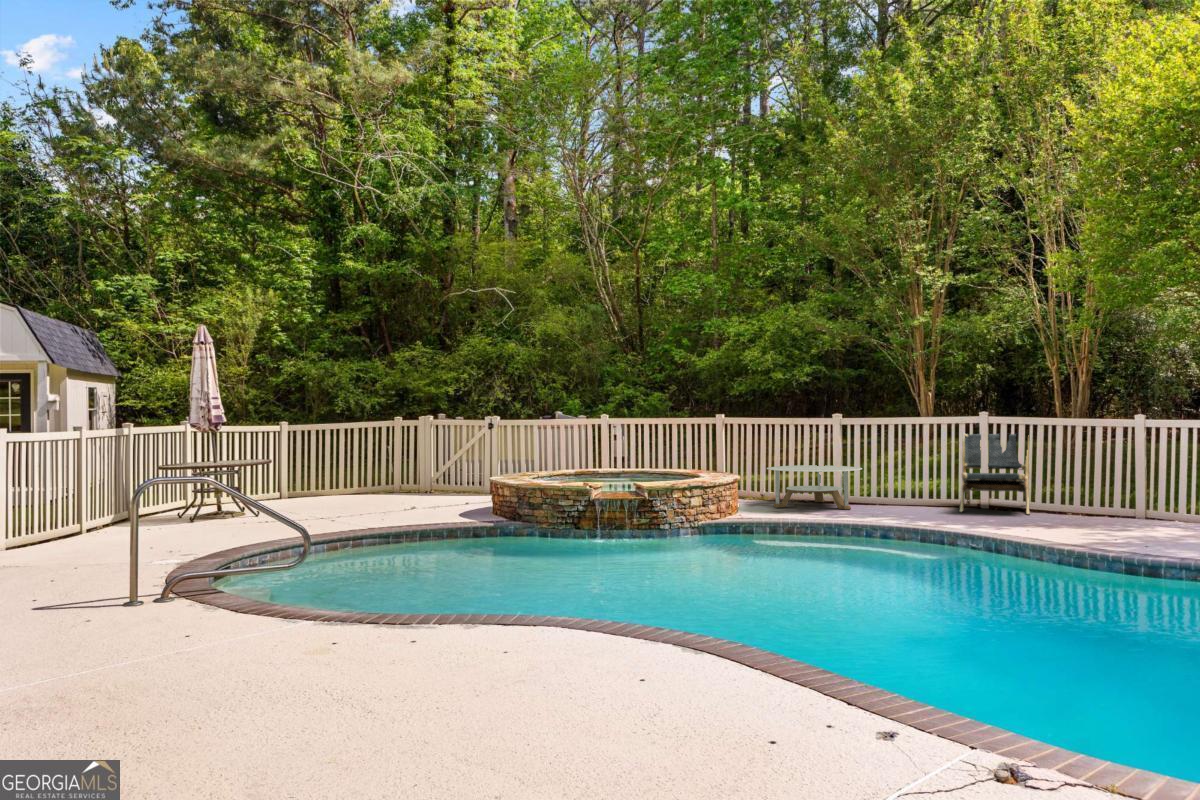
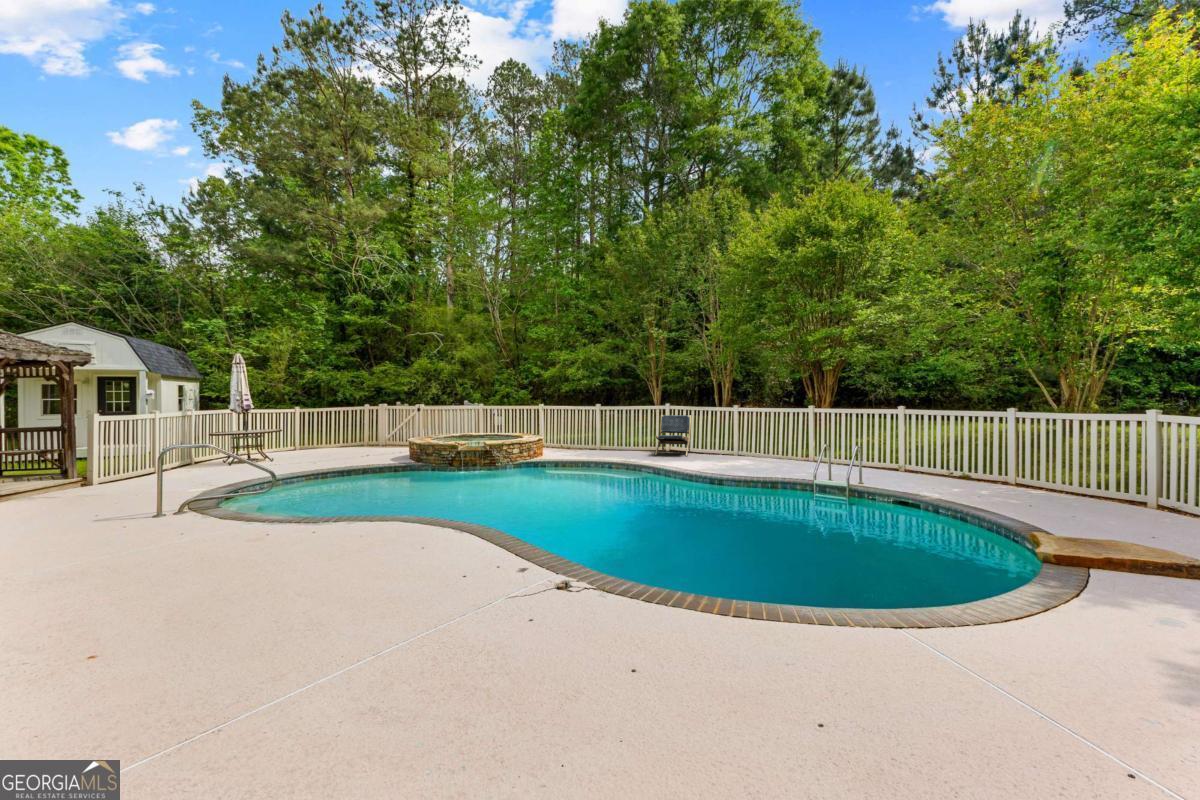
round table: present [767,465,862,509] -> none [563,431,611,454]

